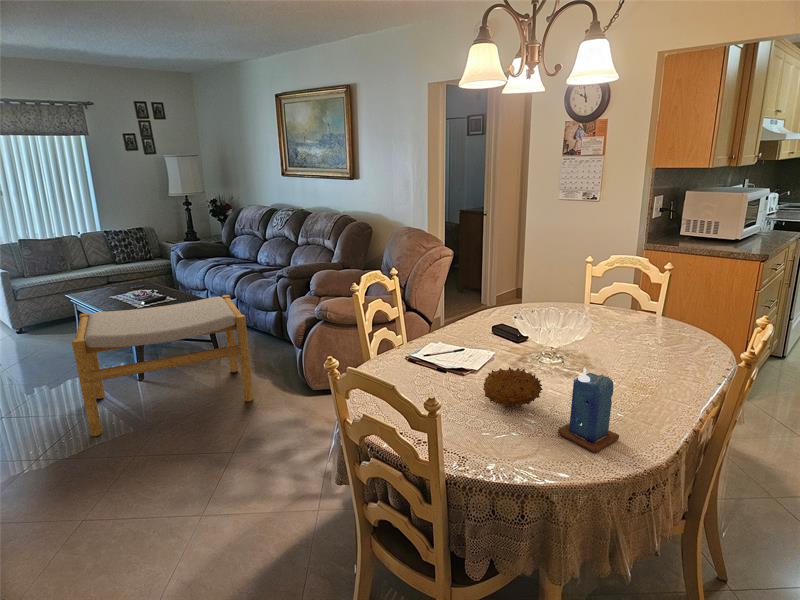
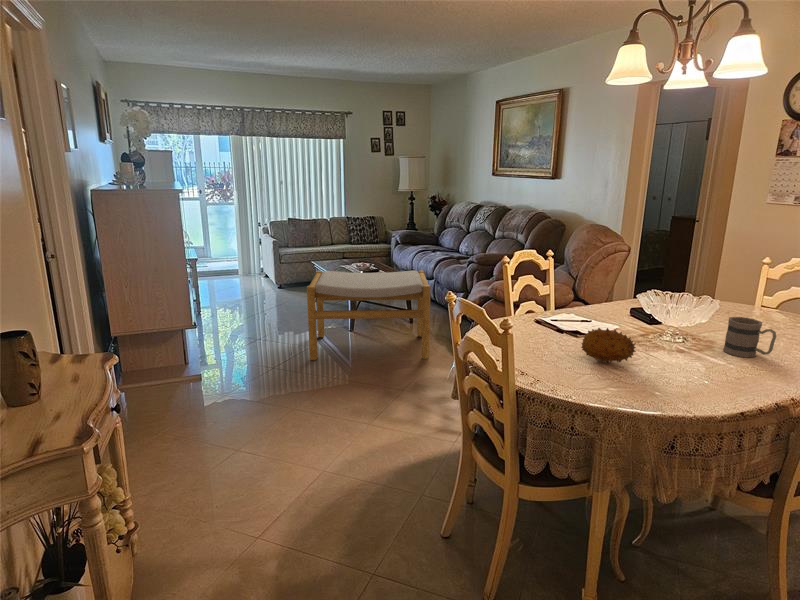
mug: none [596,327,646,368] -> present [723,317,776,357]
candle: present [558,368,619,453] -> none [632,326,690,400]

